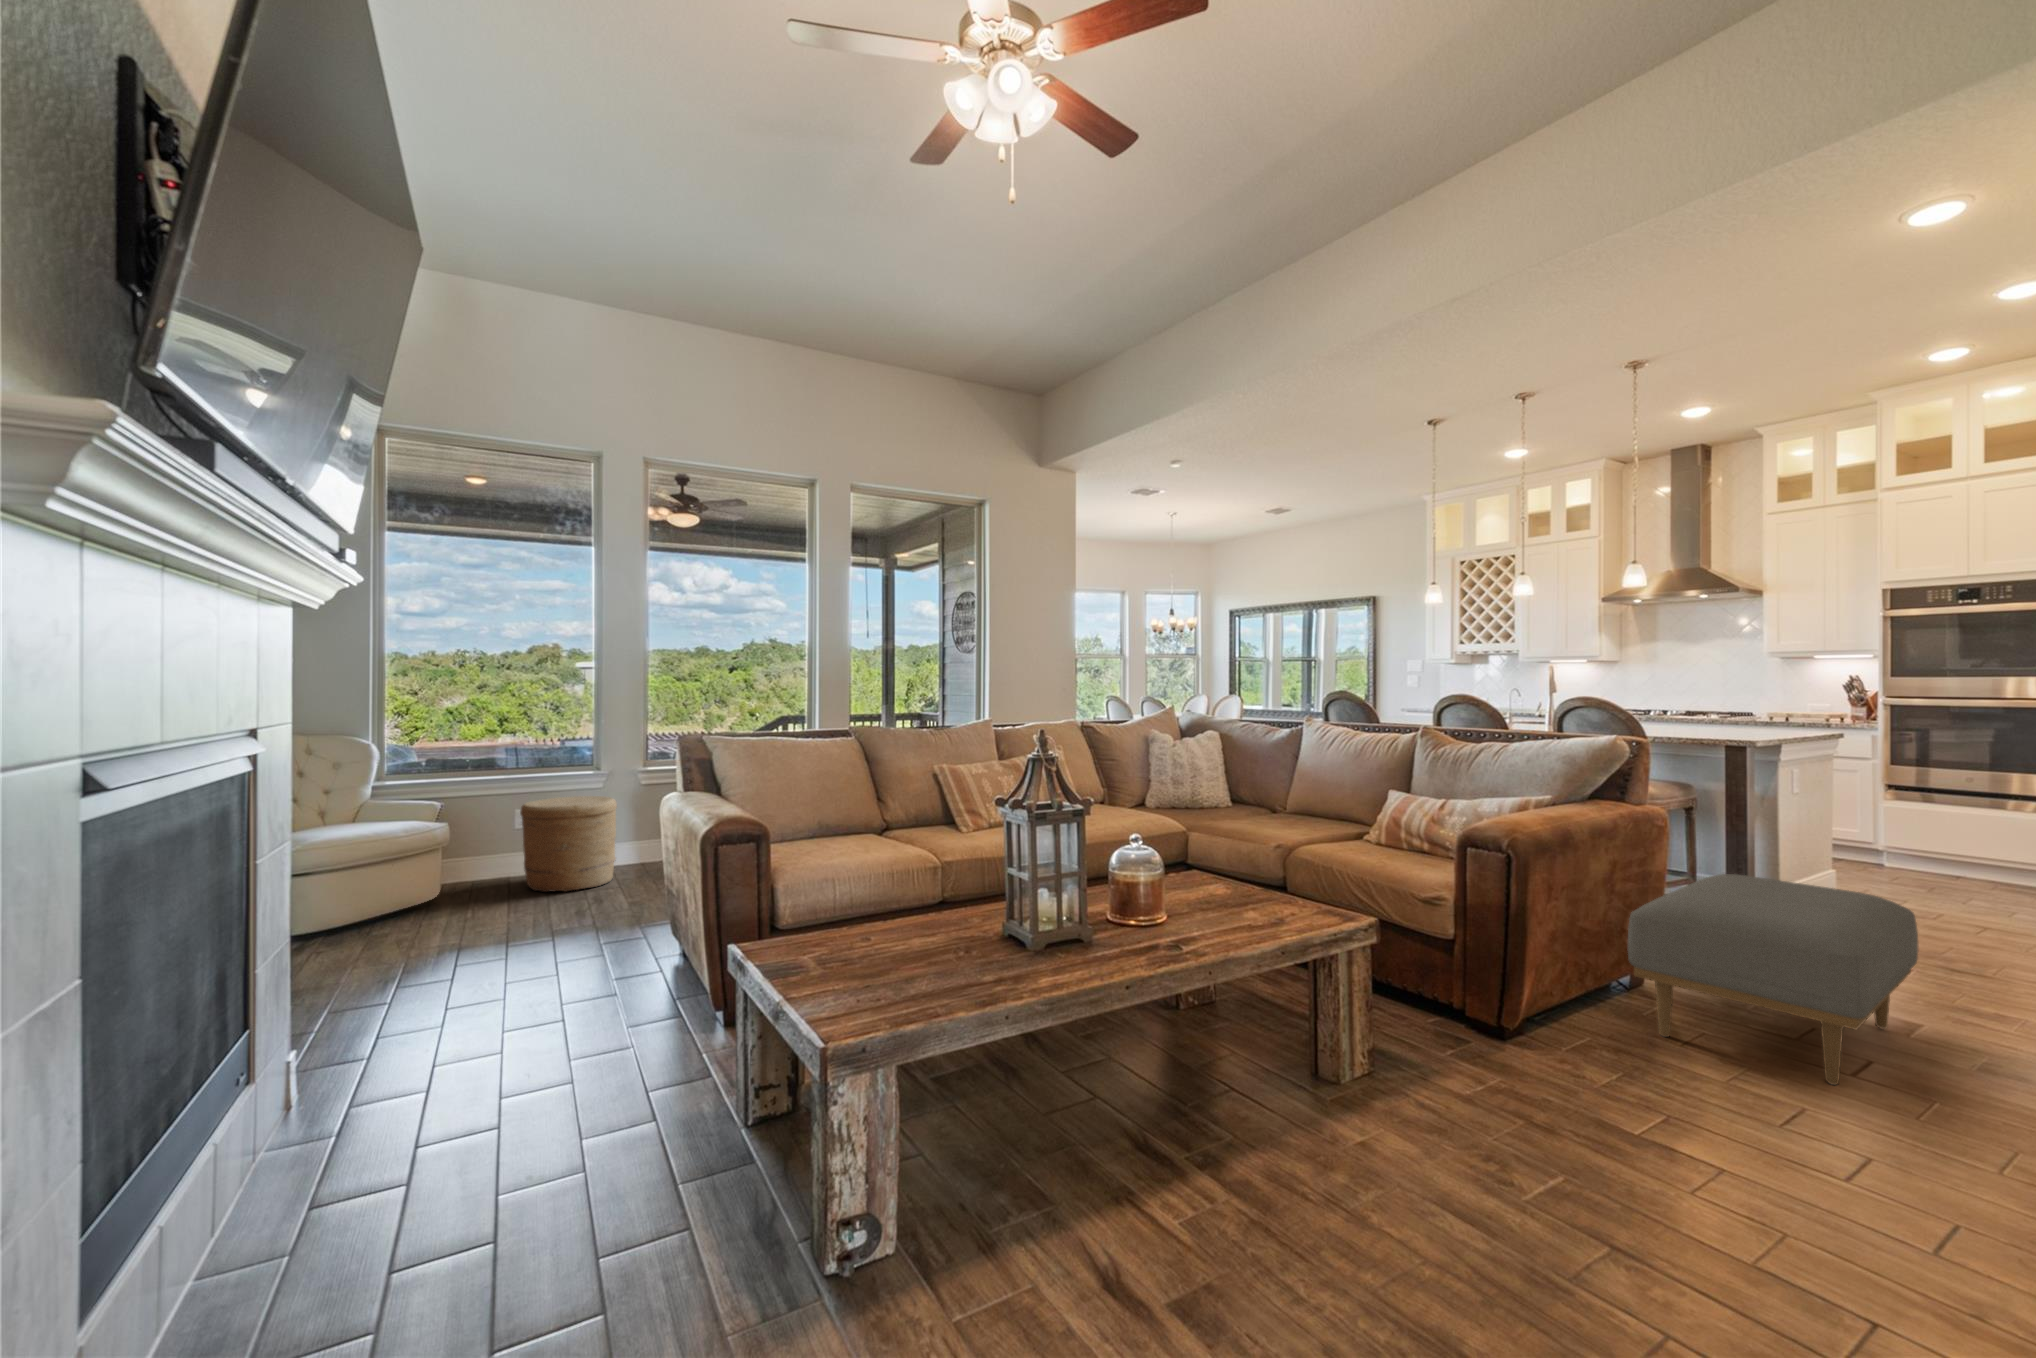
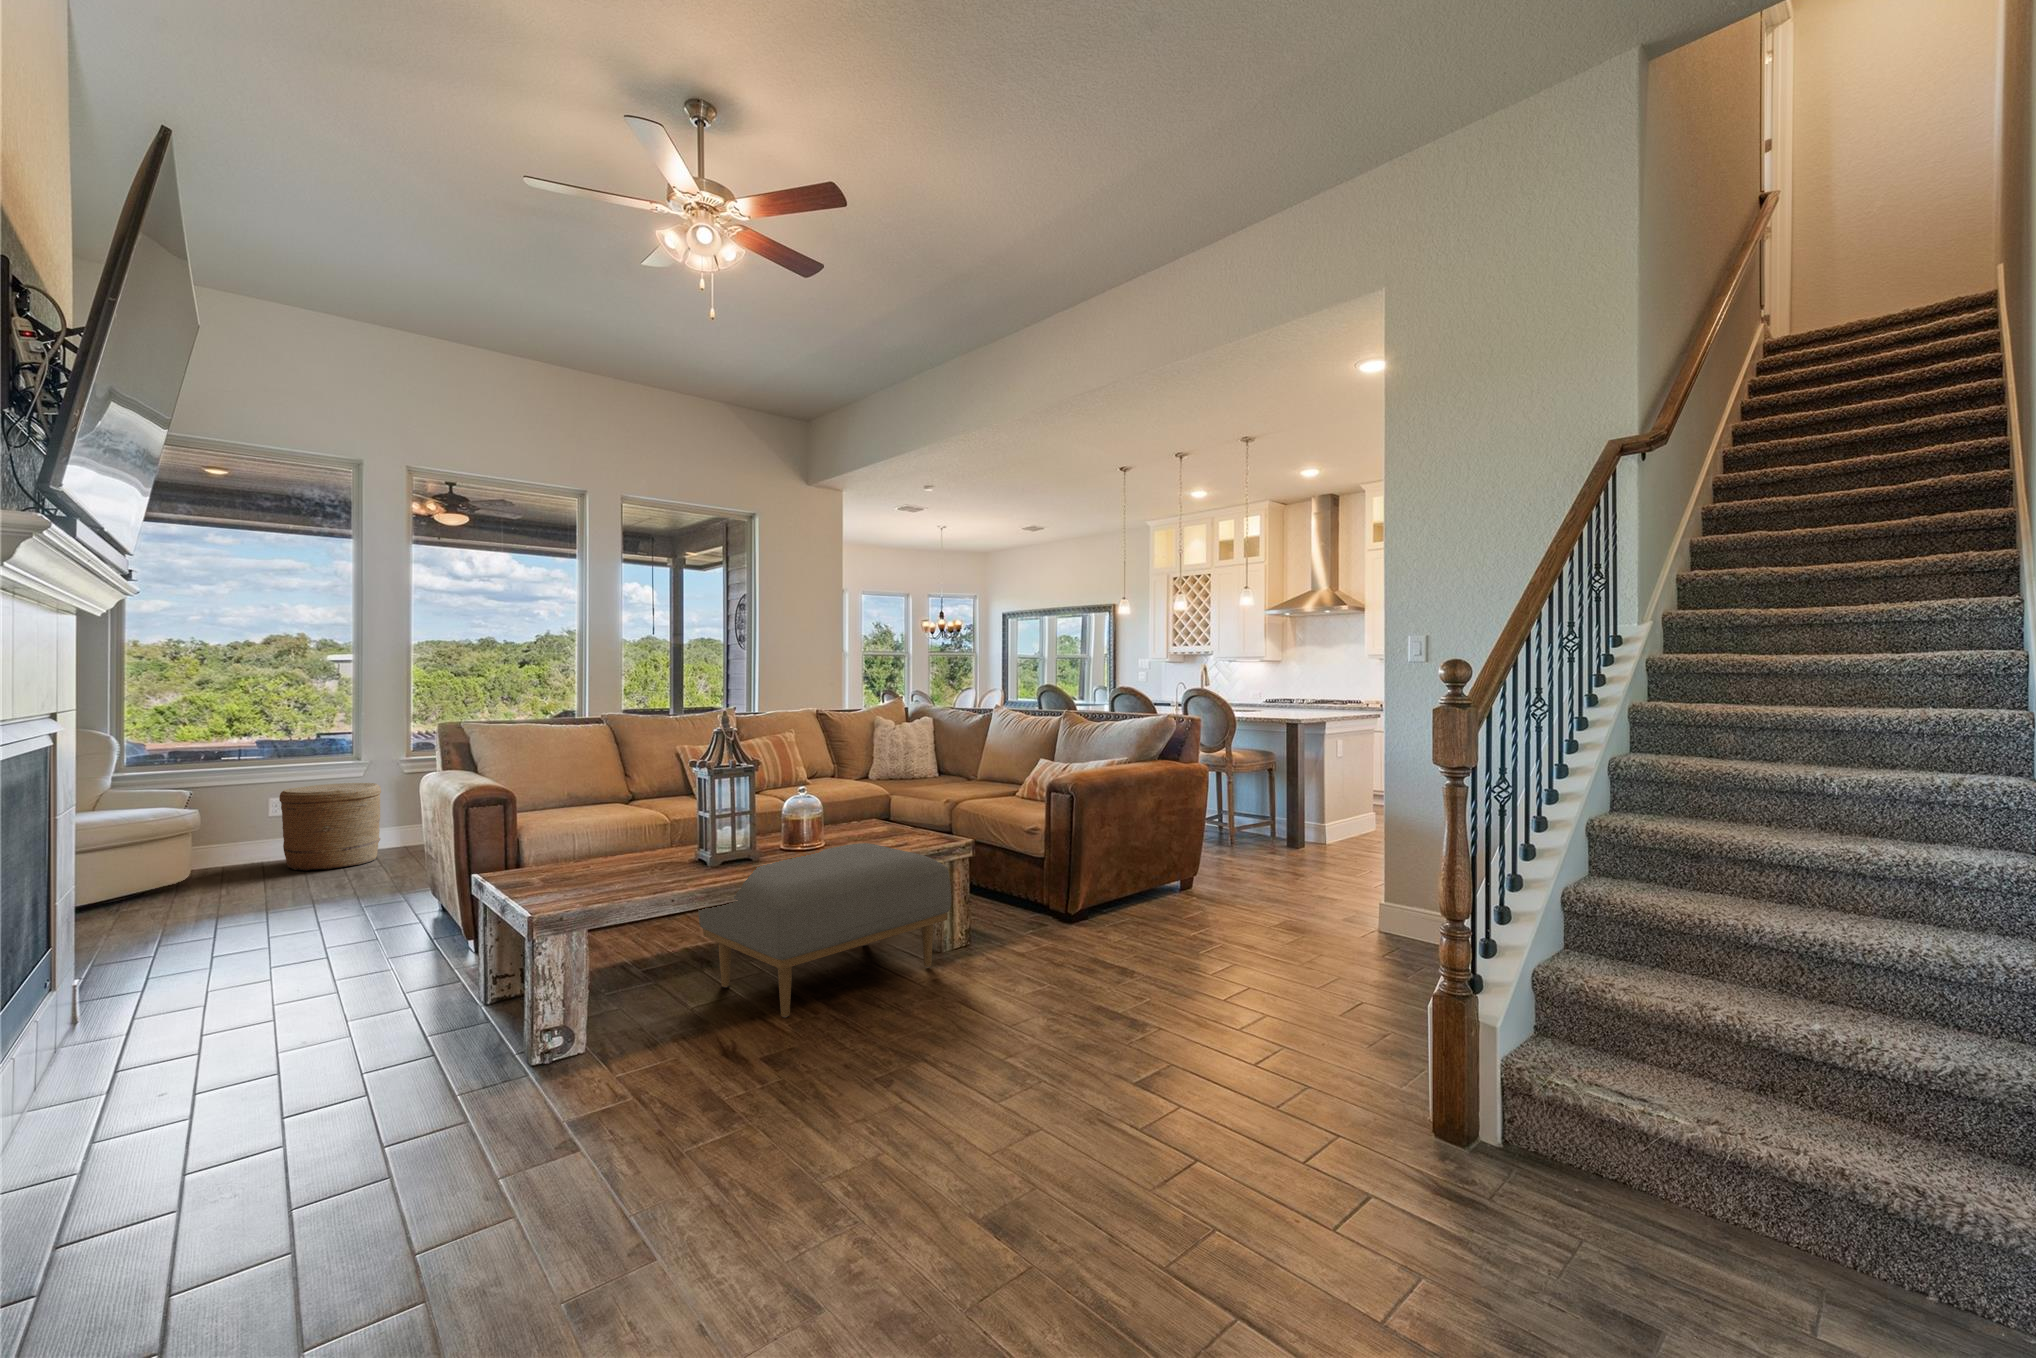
ottoman: present [1628,874,1918,1085] -> present [699,843,951,1017]

